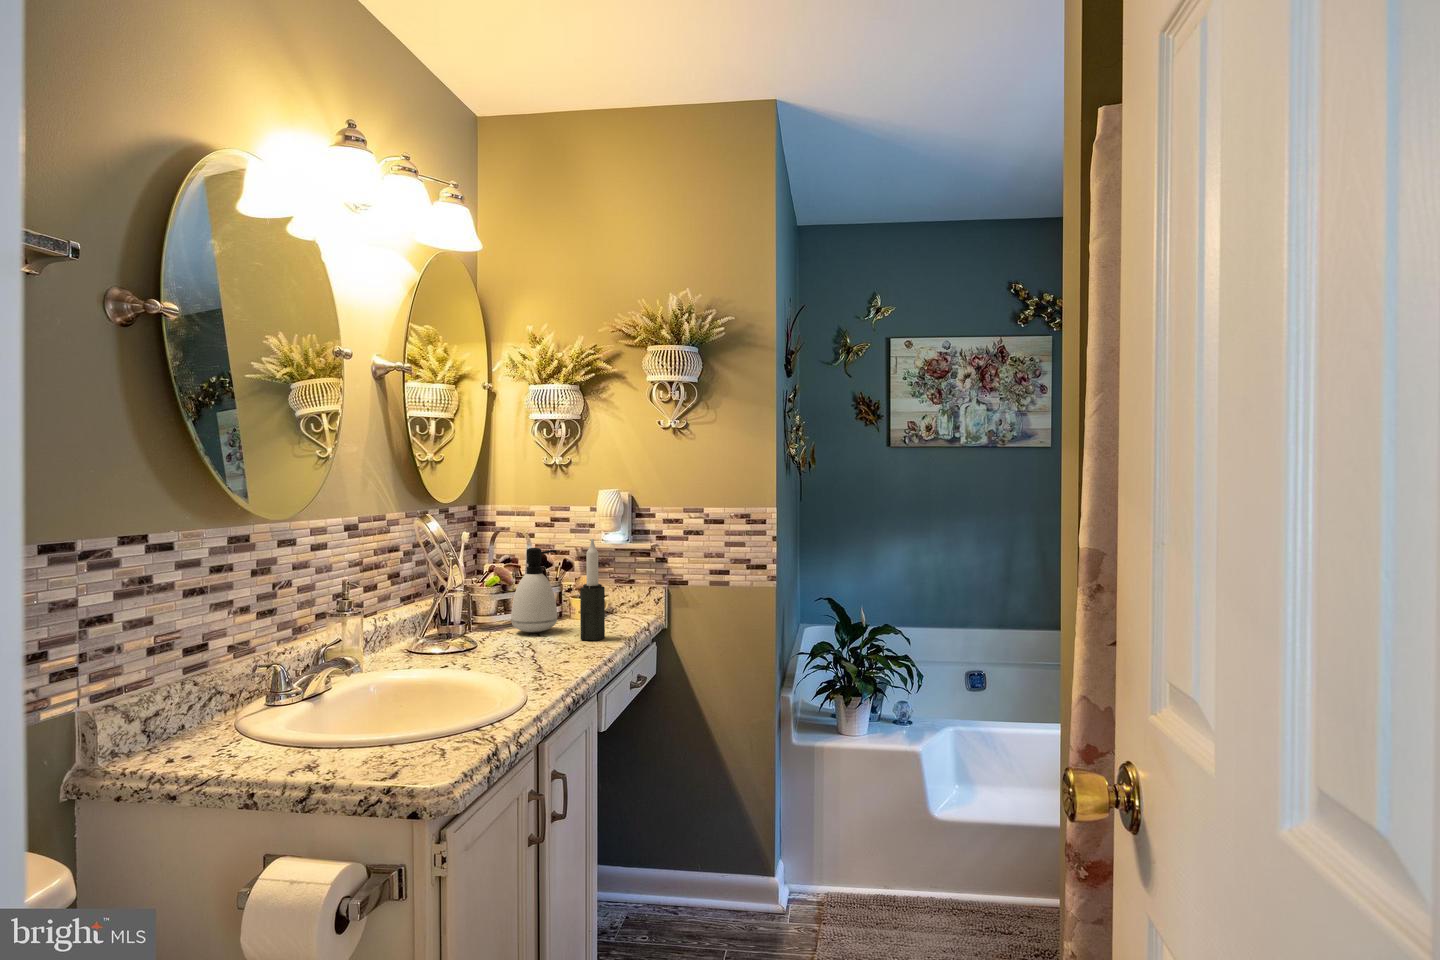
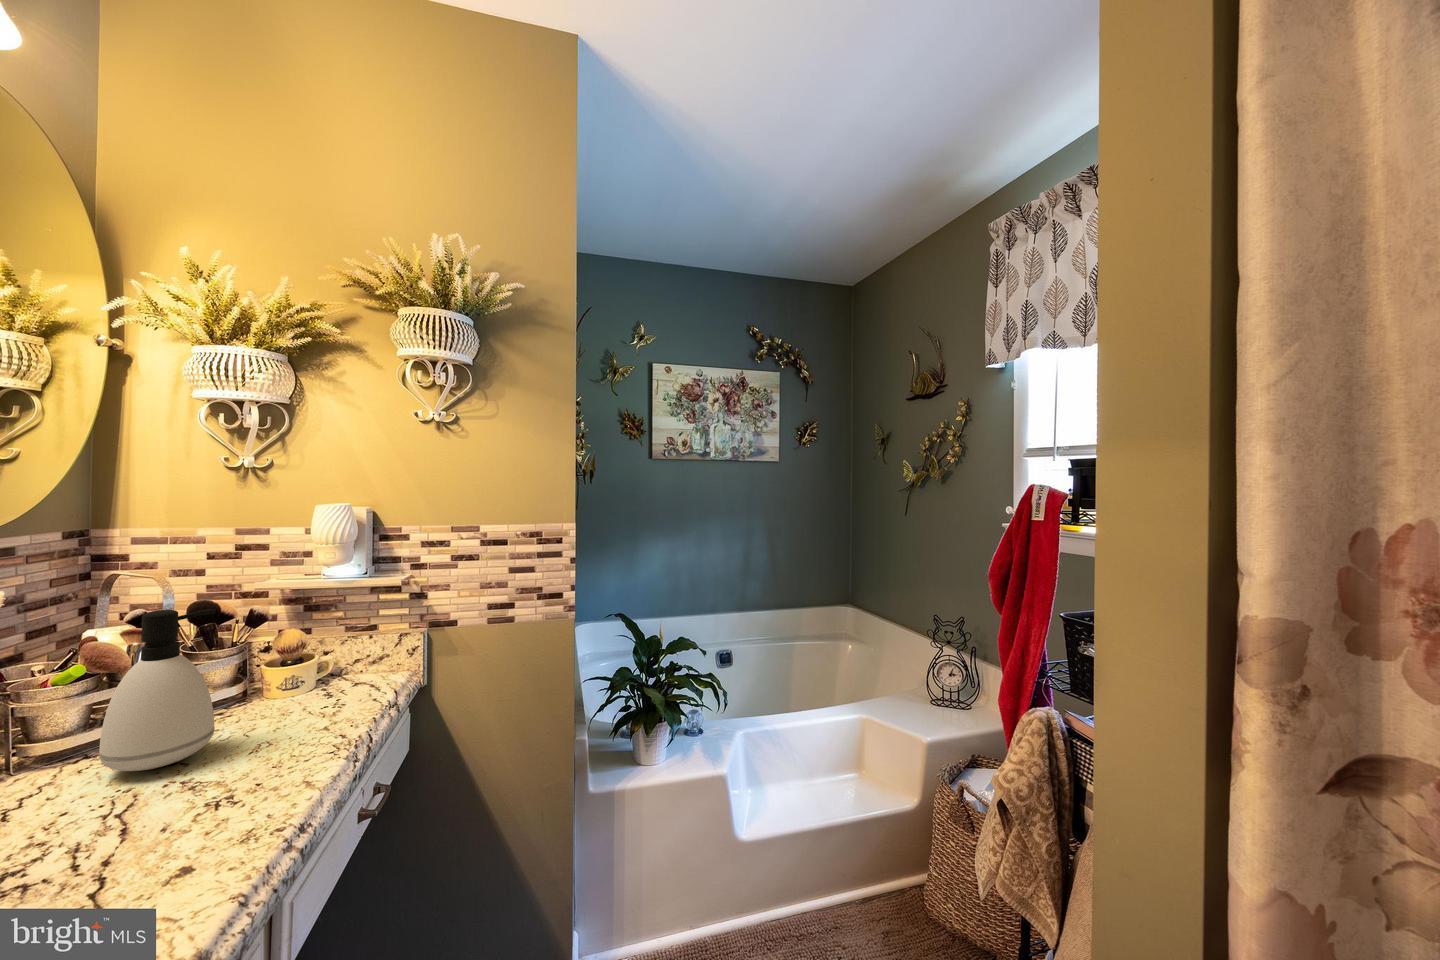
candle: present [580,539,605,641] -> none [255,591,310,778]

